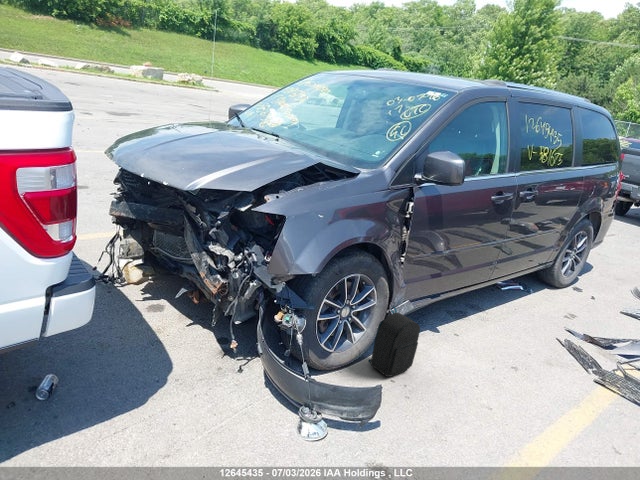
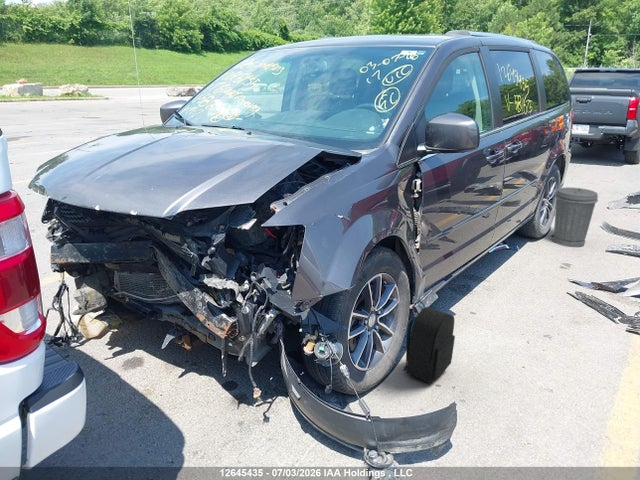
trash can: none [573,245,623,304] -> present [553,187,598,247]

